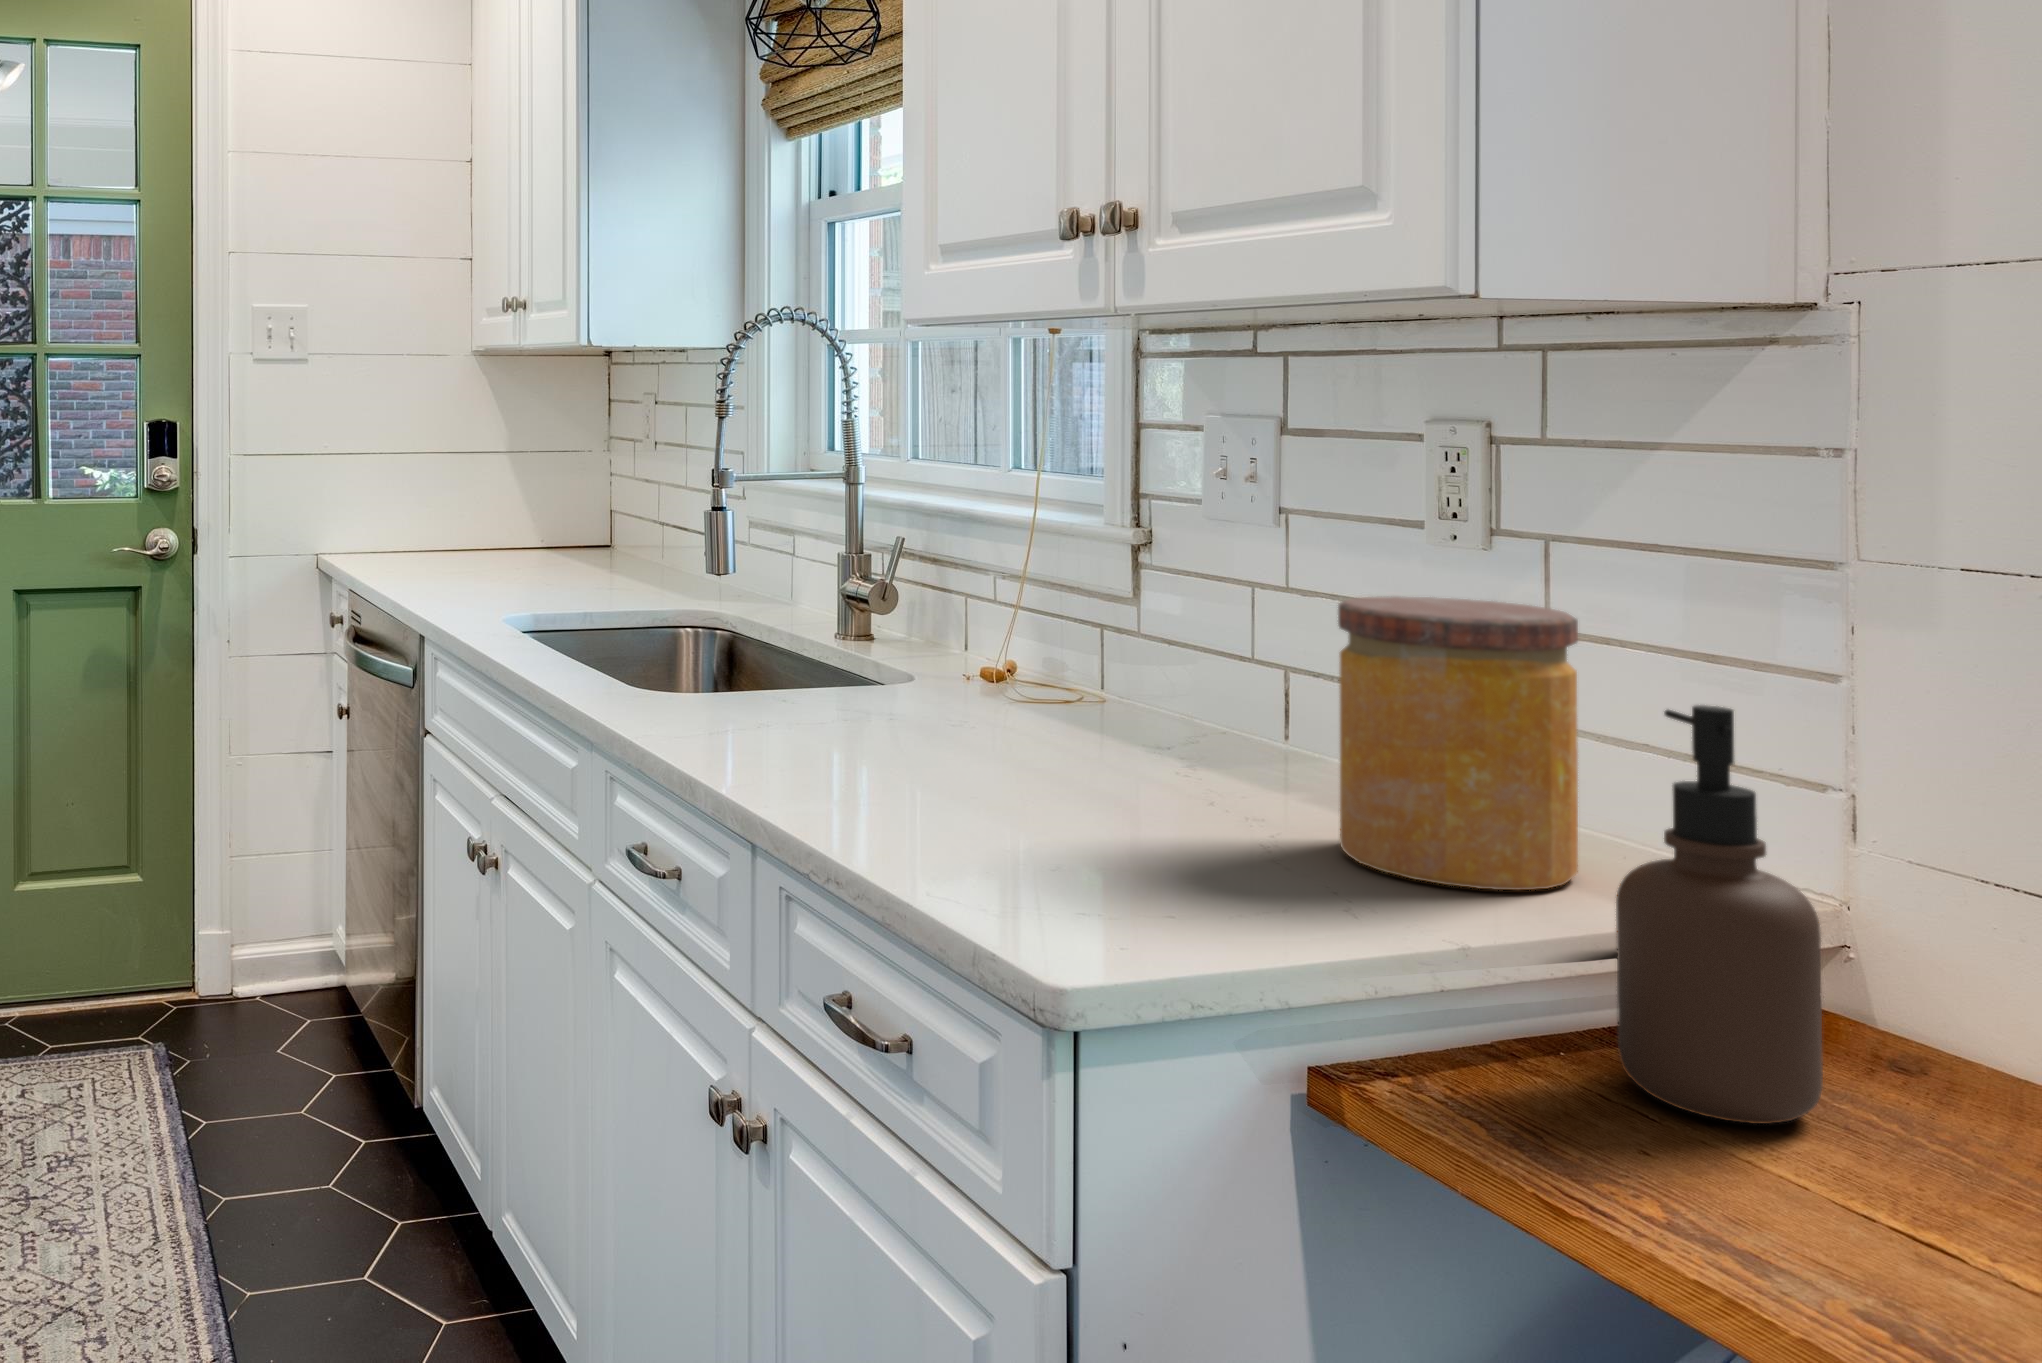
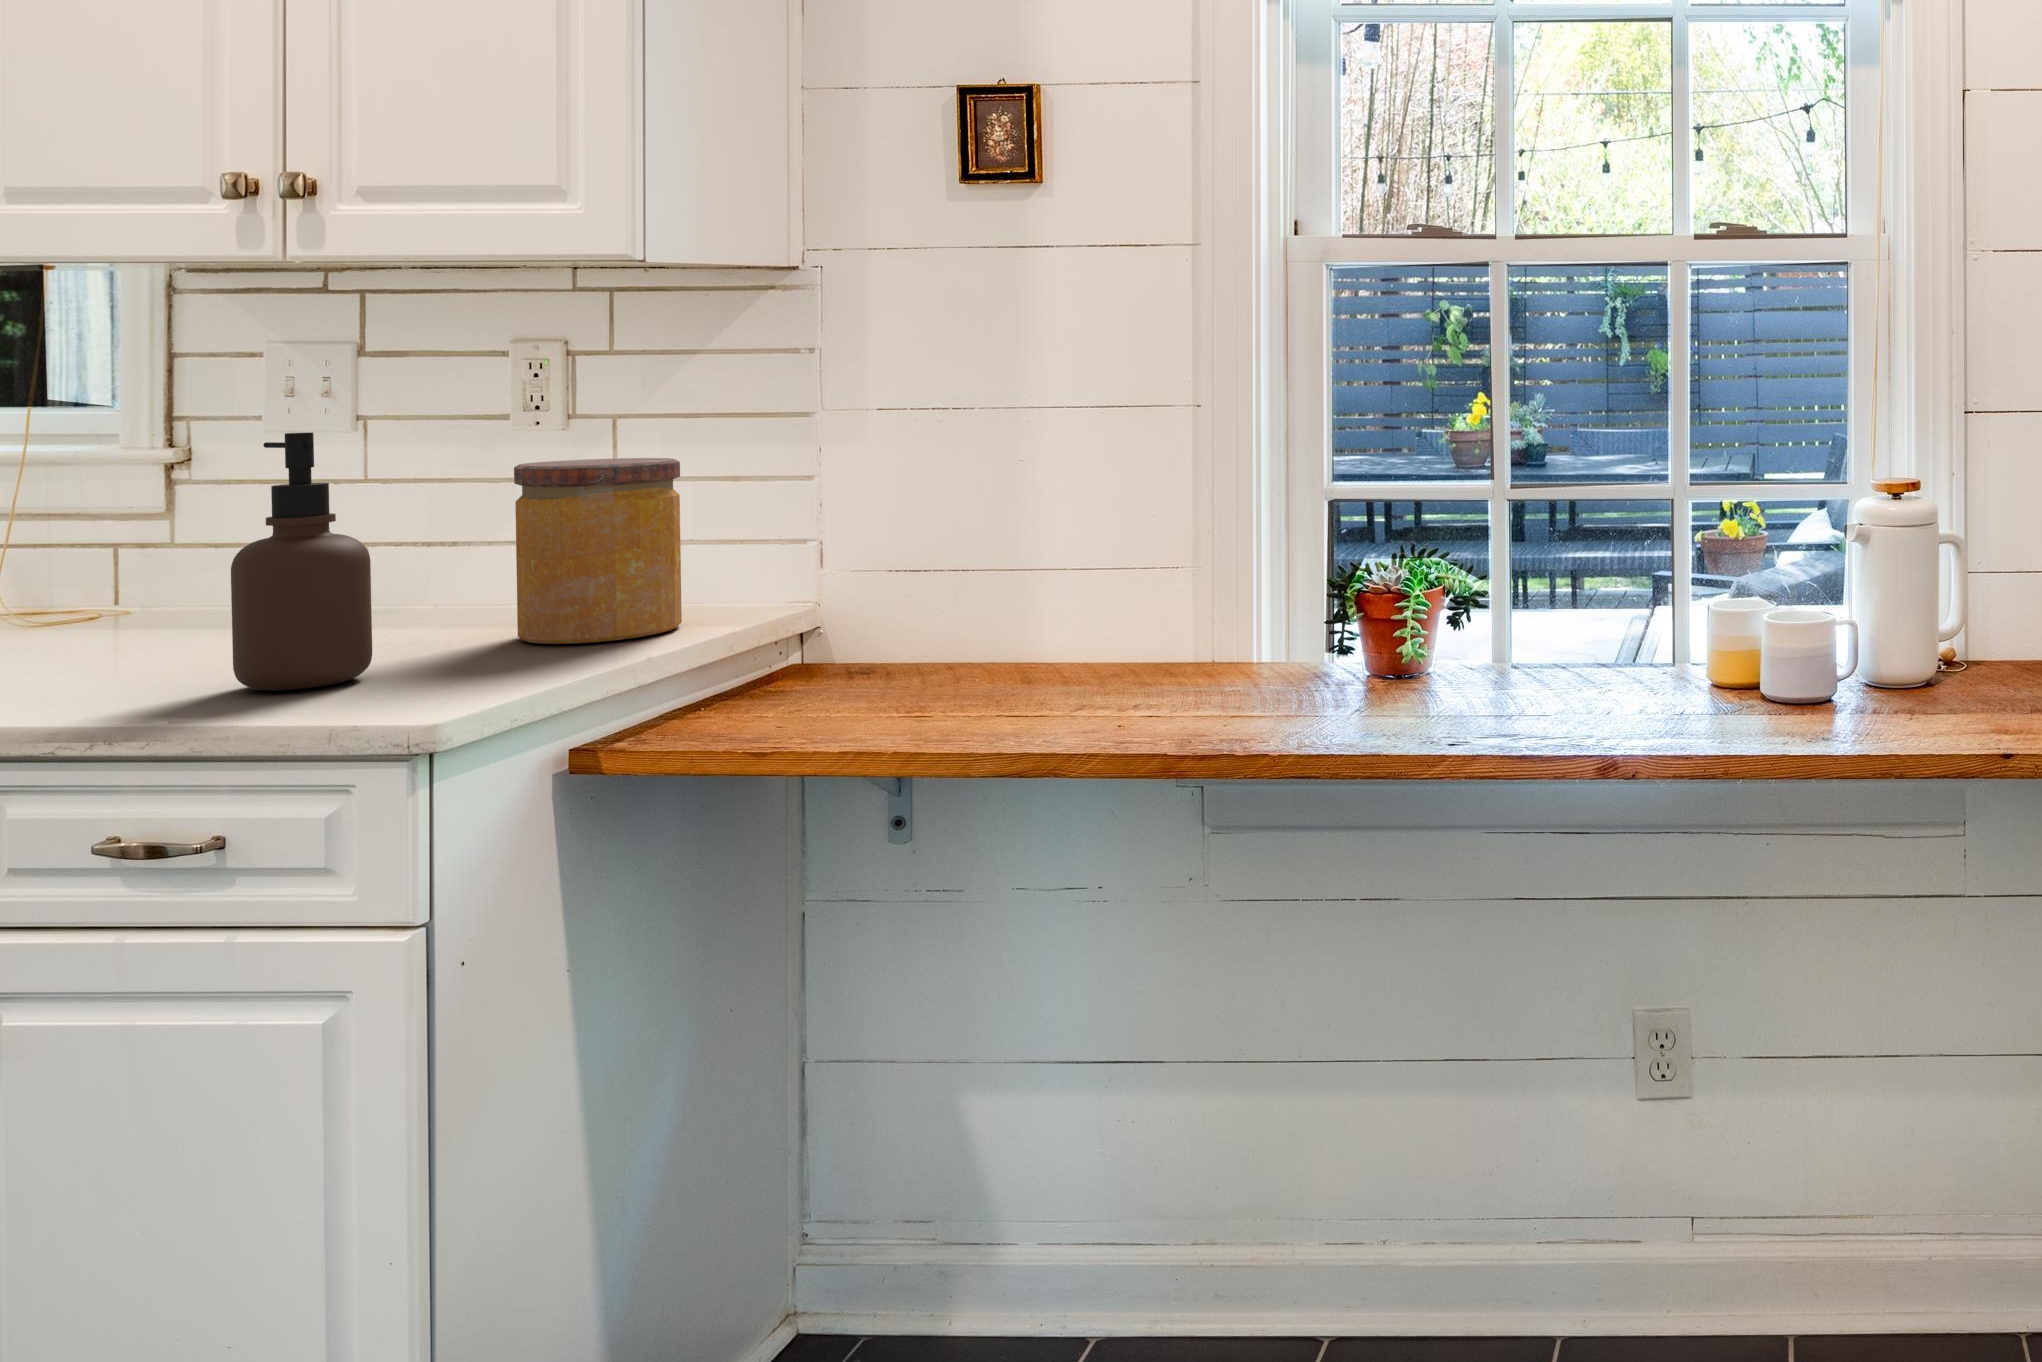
soap dispenser: present [1616,705,1823,1124] -> present [231,433,372,691]

